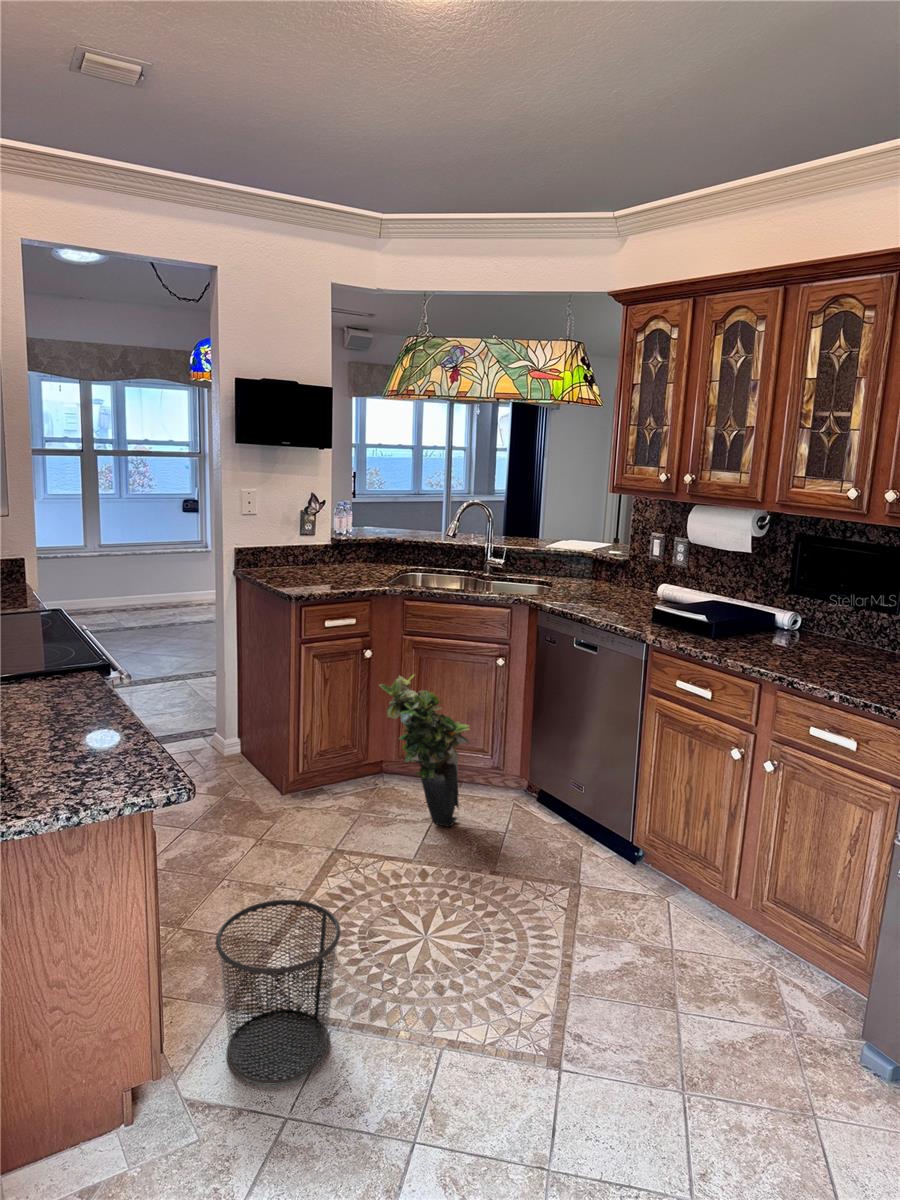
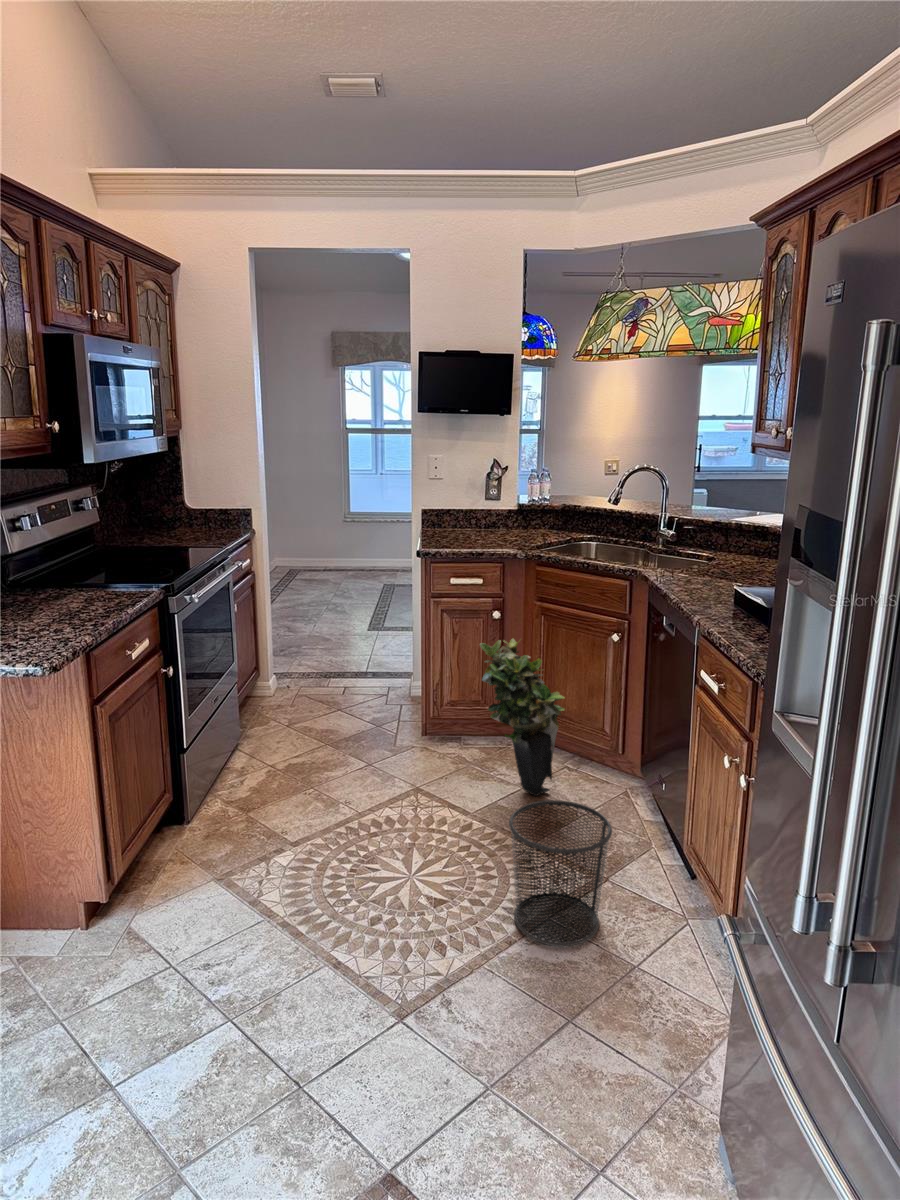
waste bin: present [216,899,341,1084] -> present [509,800,612,946]

